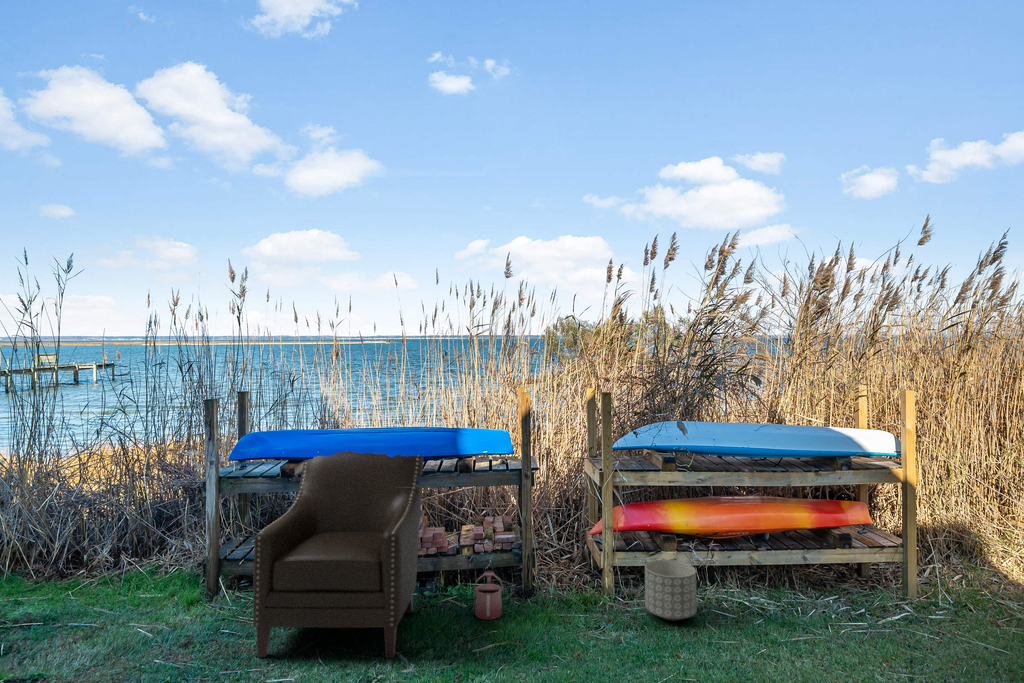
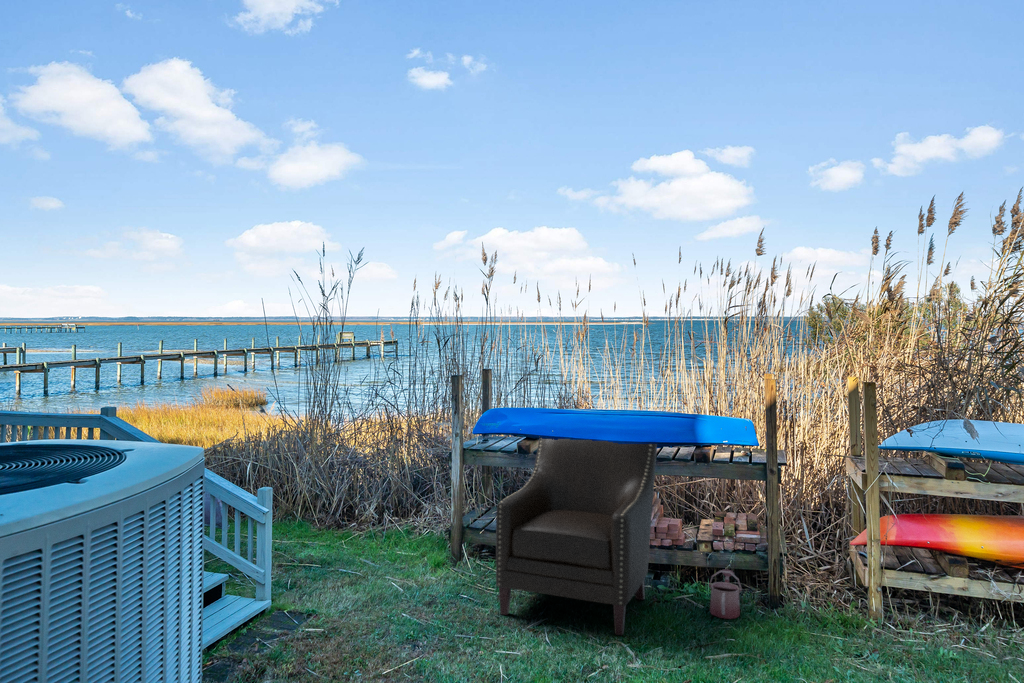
planter: present [645,560,696,621] -> none [915,583,985,655]

